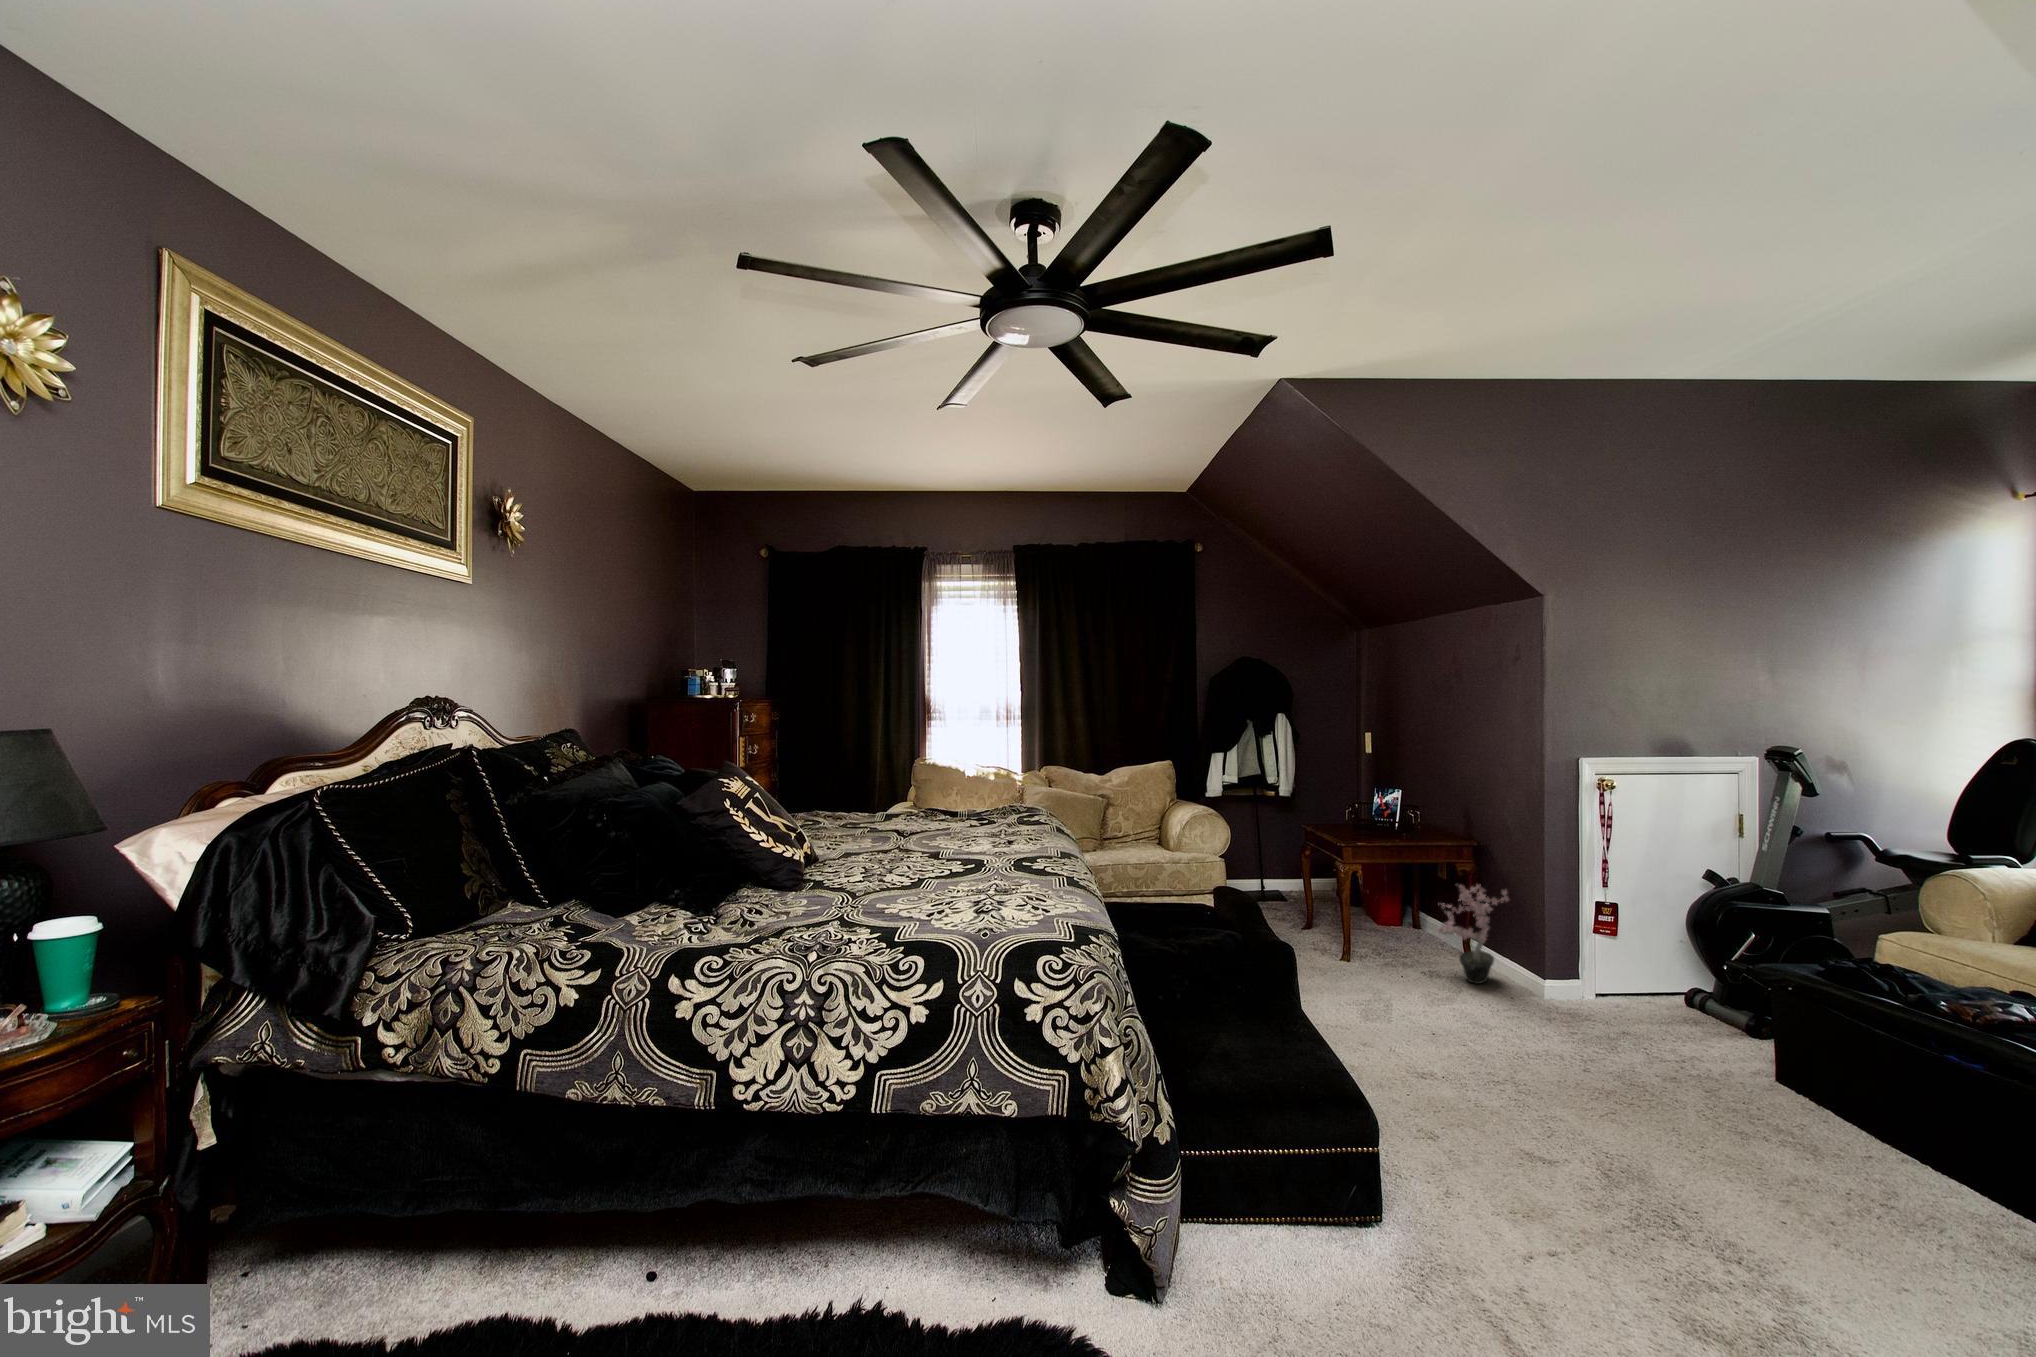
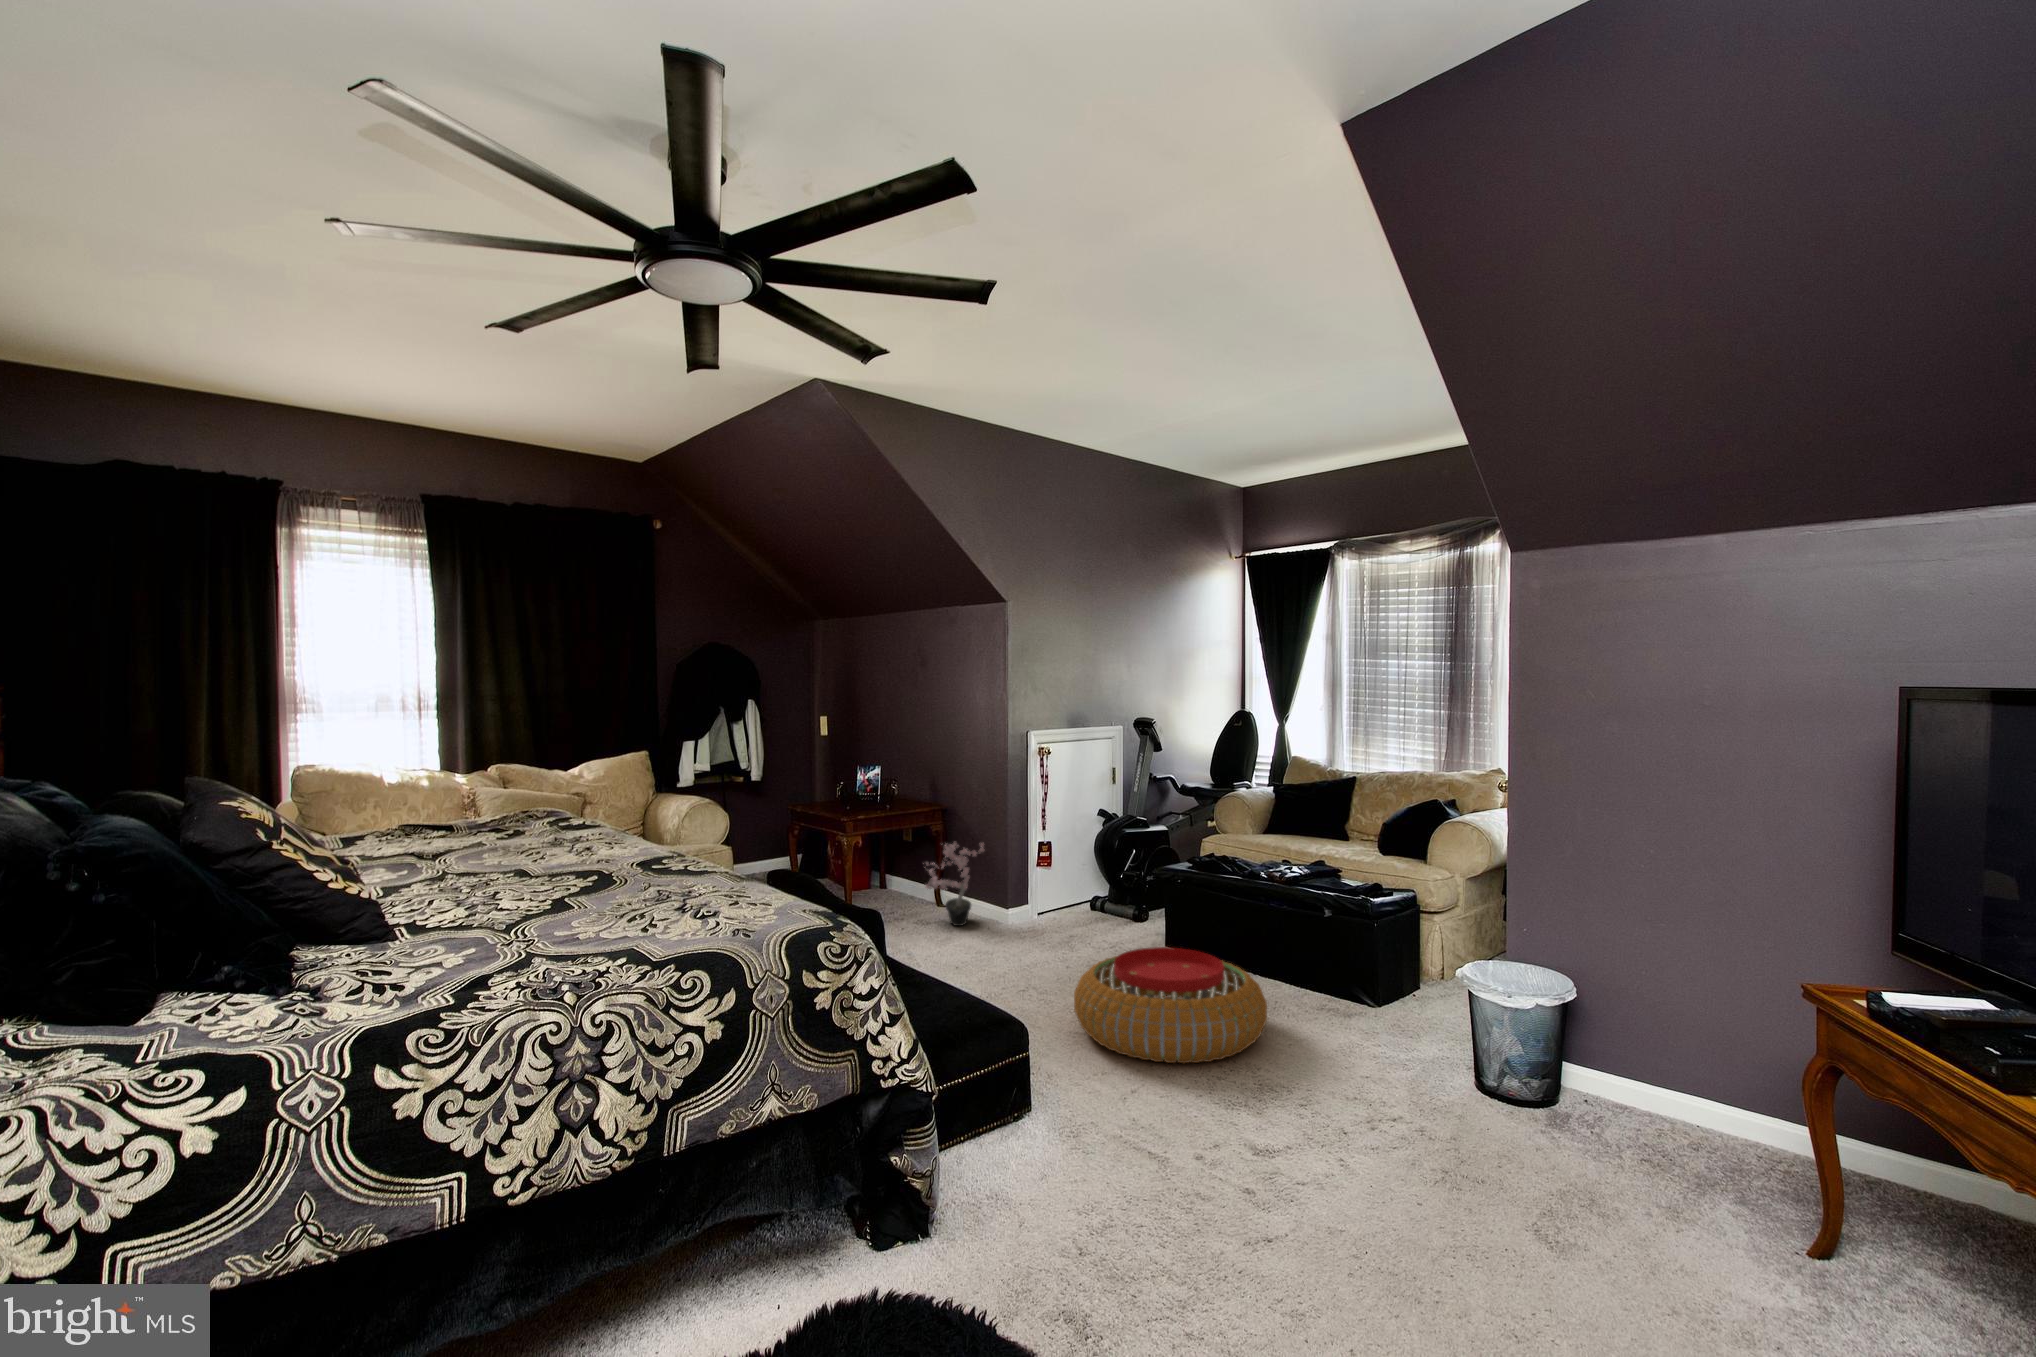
pouf: none [1519,1061,1855,1259] -> present [1074,947,1267,1063]

